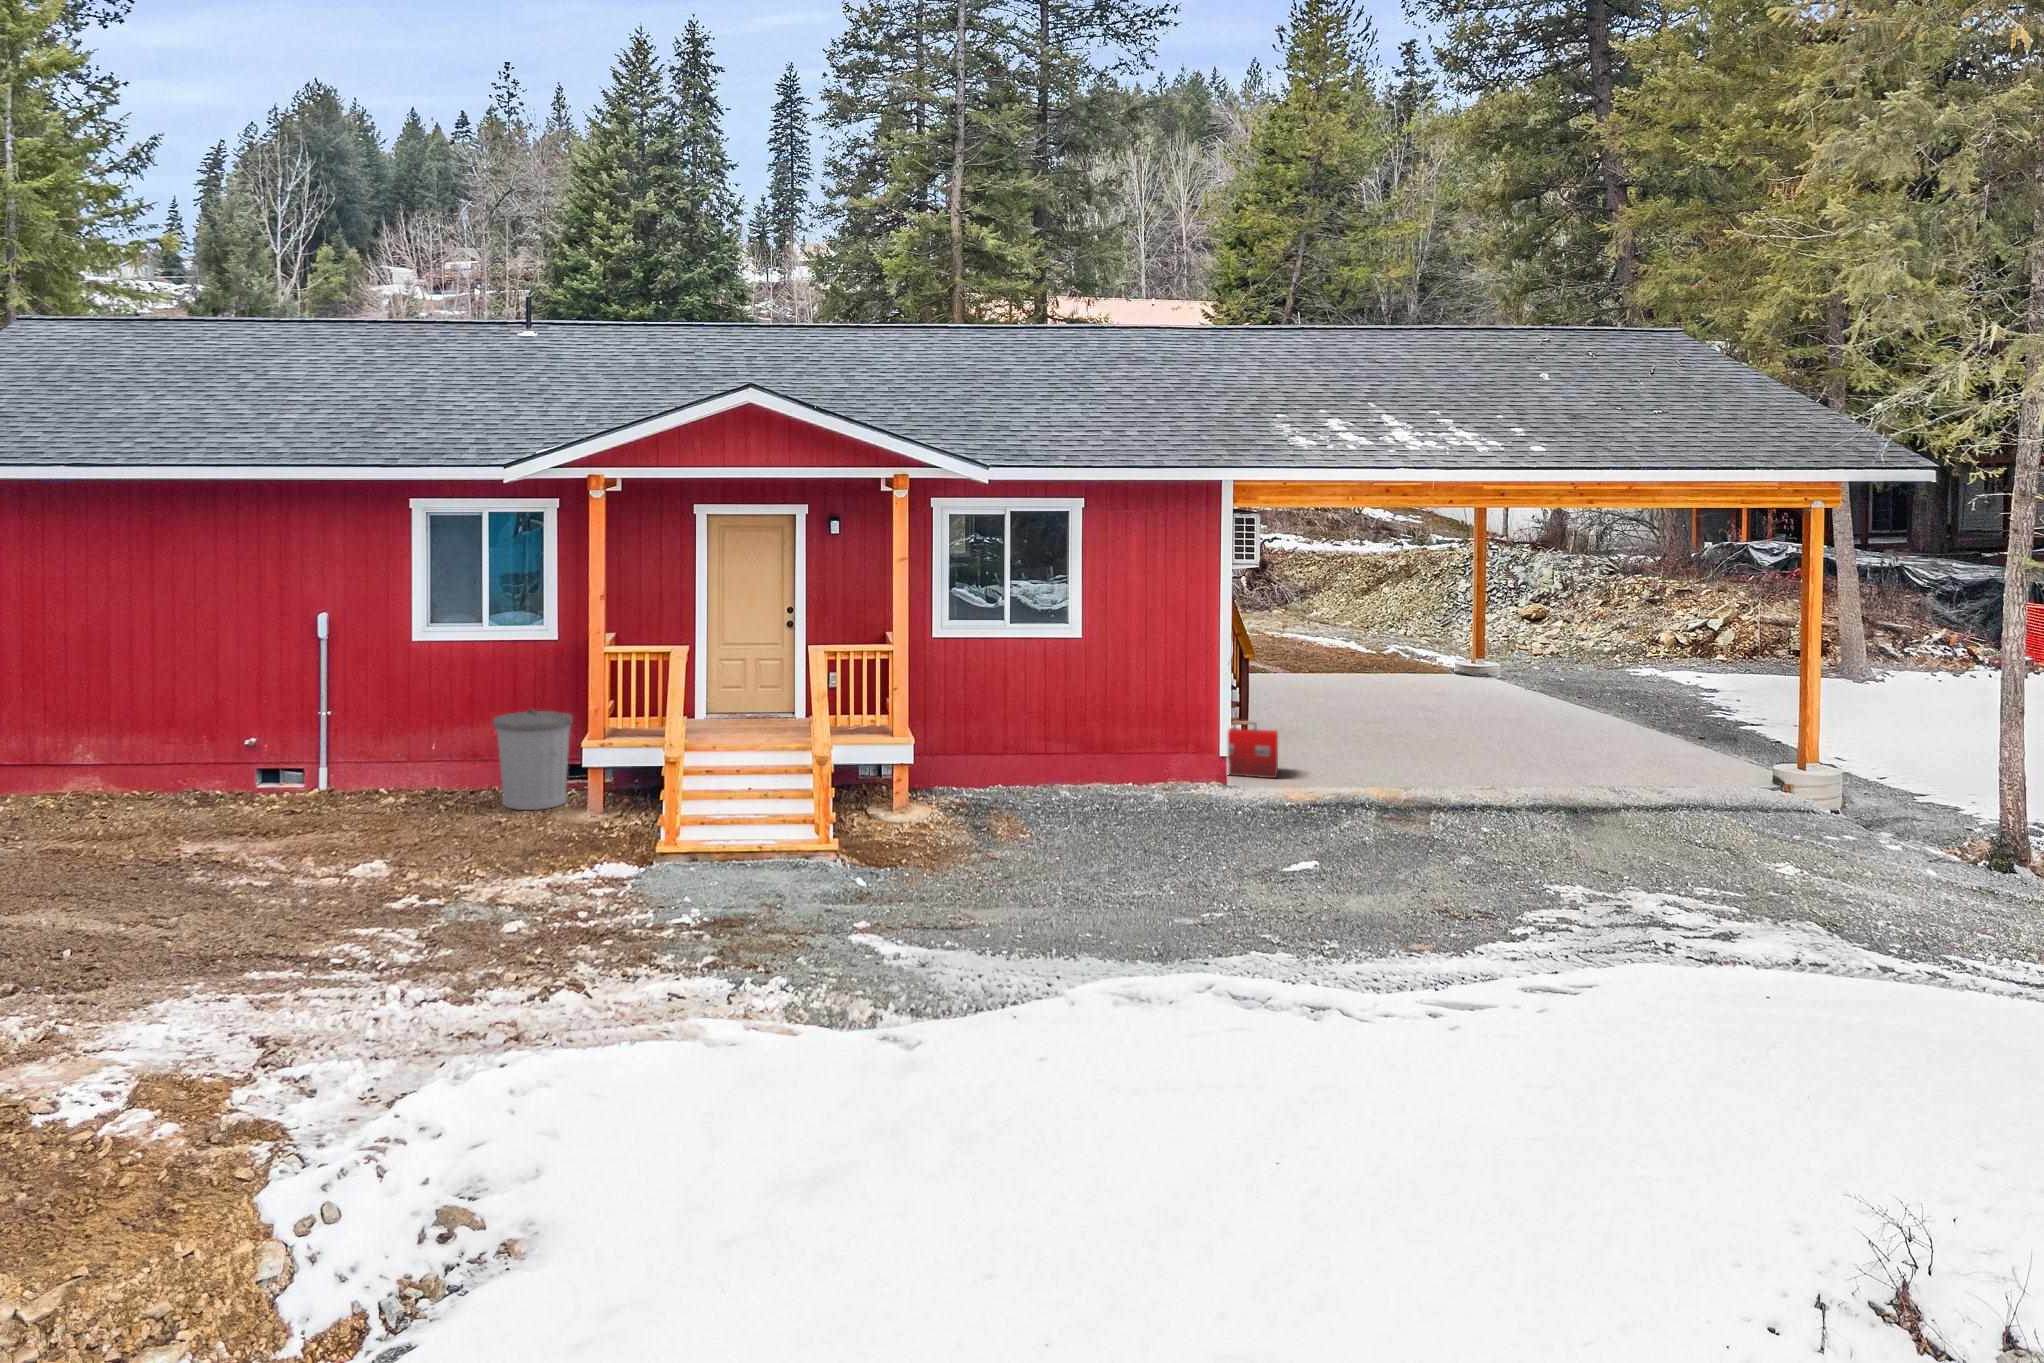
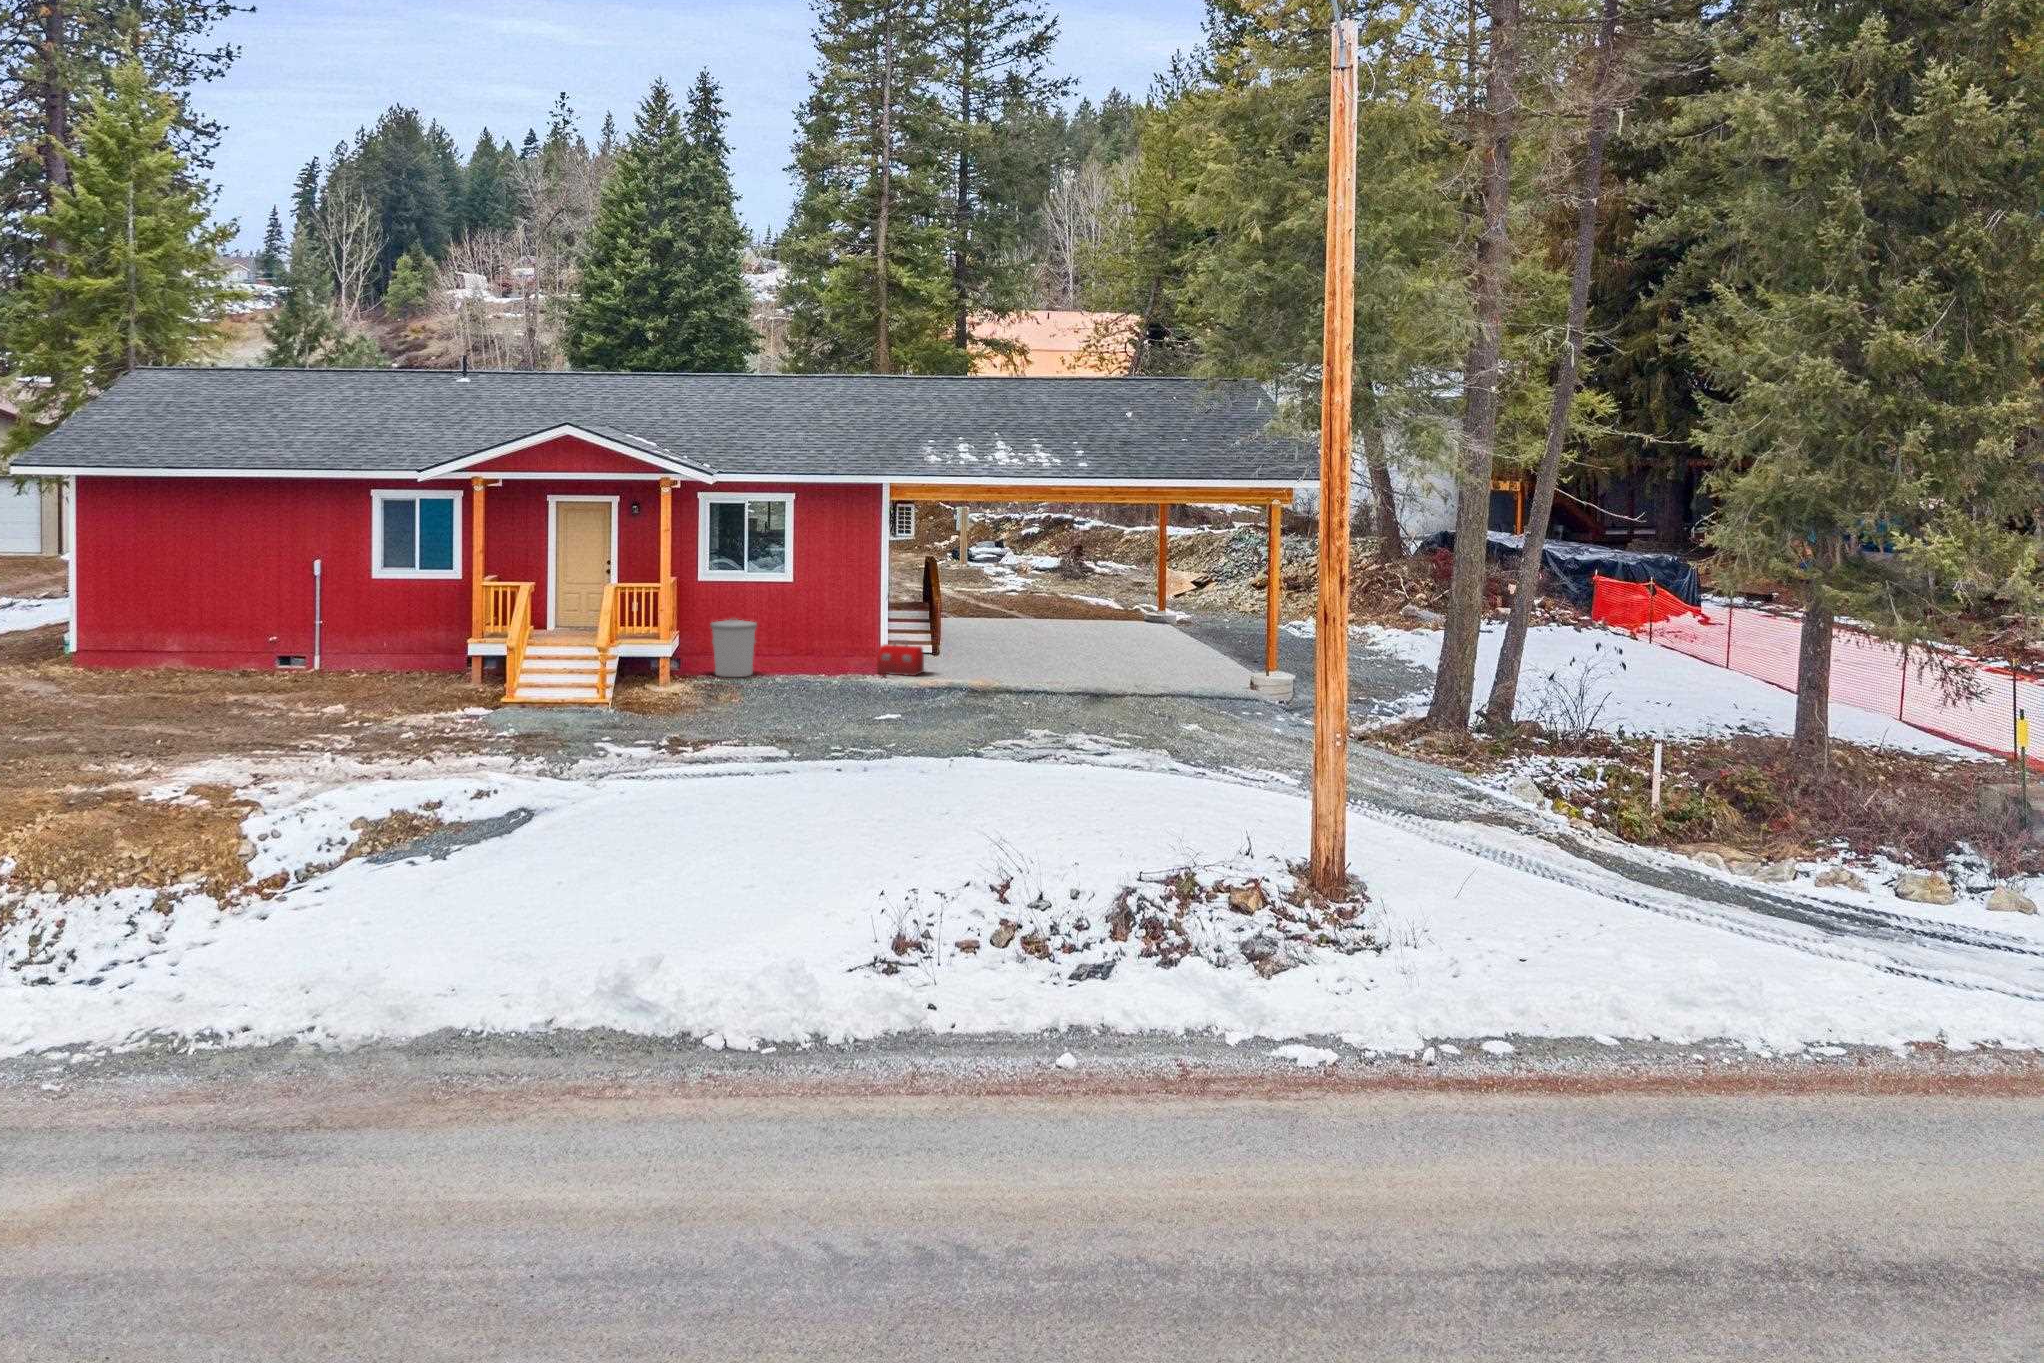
trash can: present [493,709,573,810] -> present [710,619,757,677]

